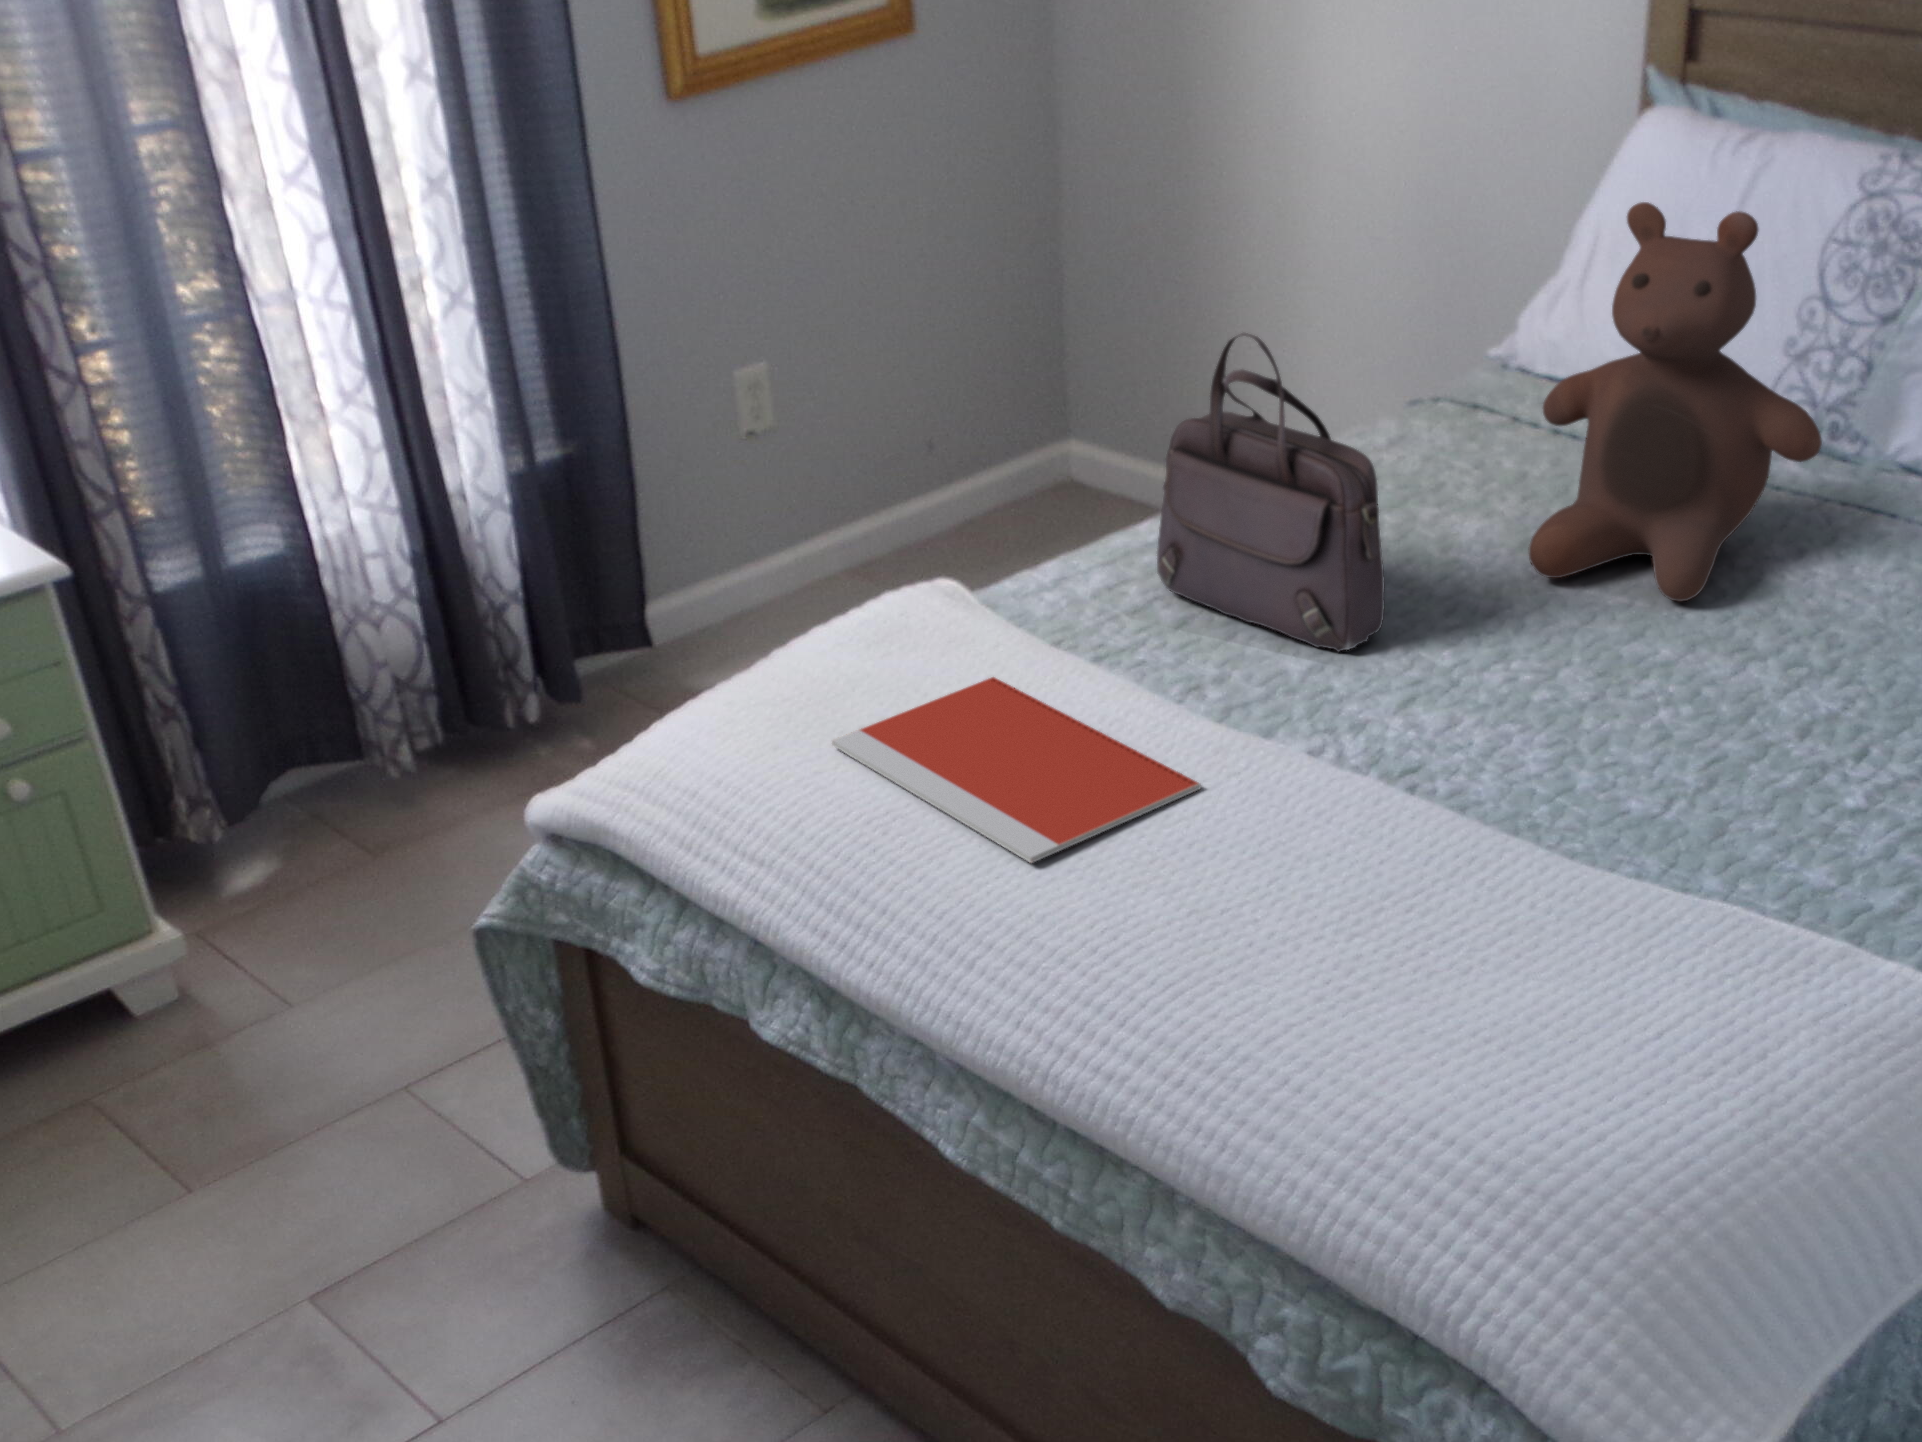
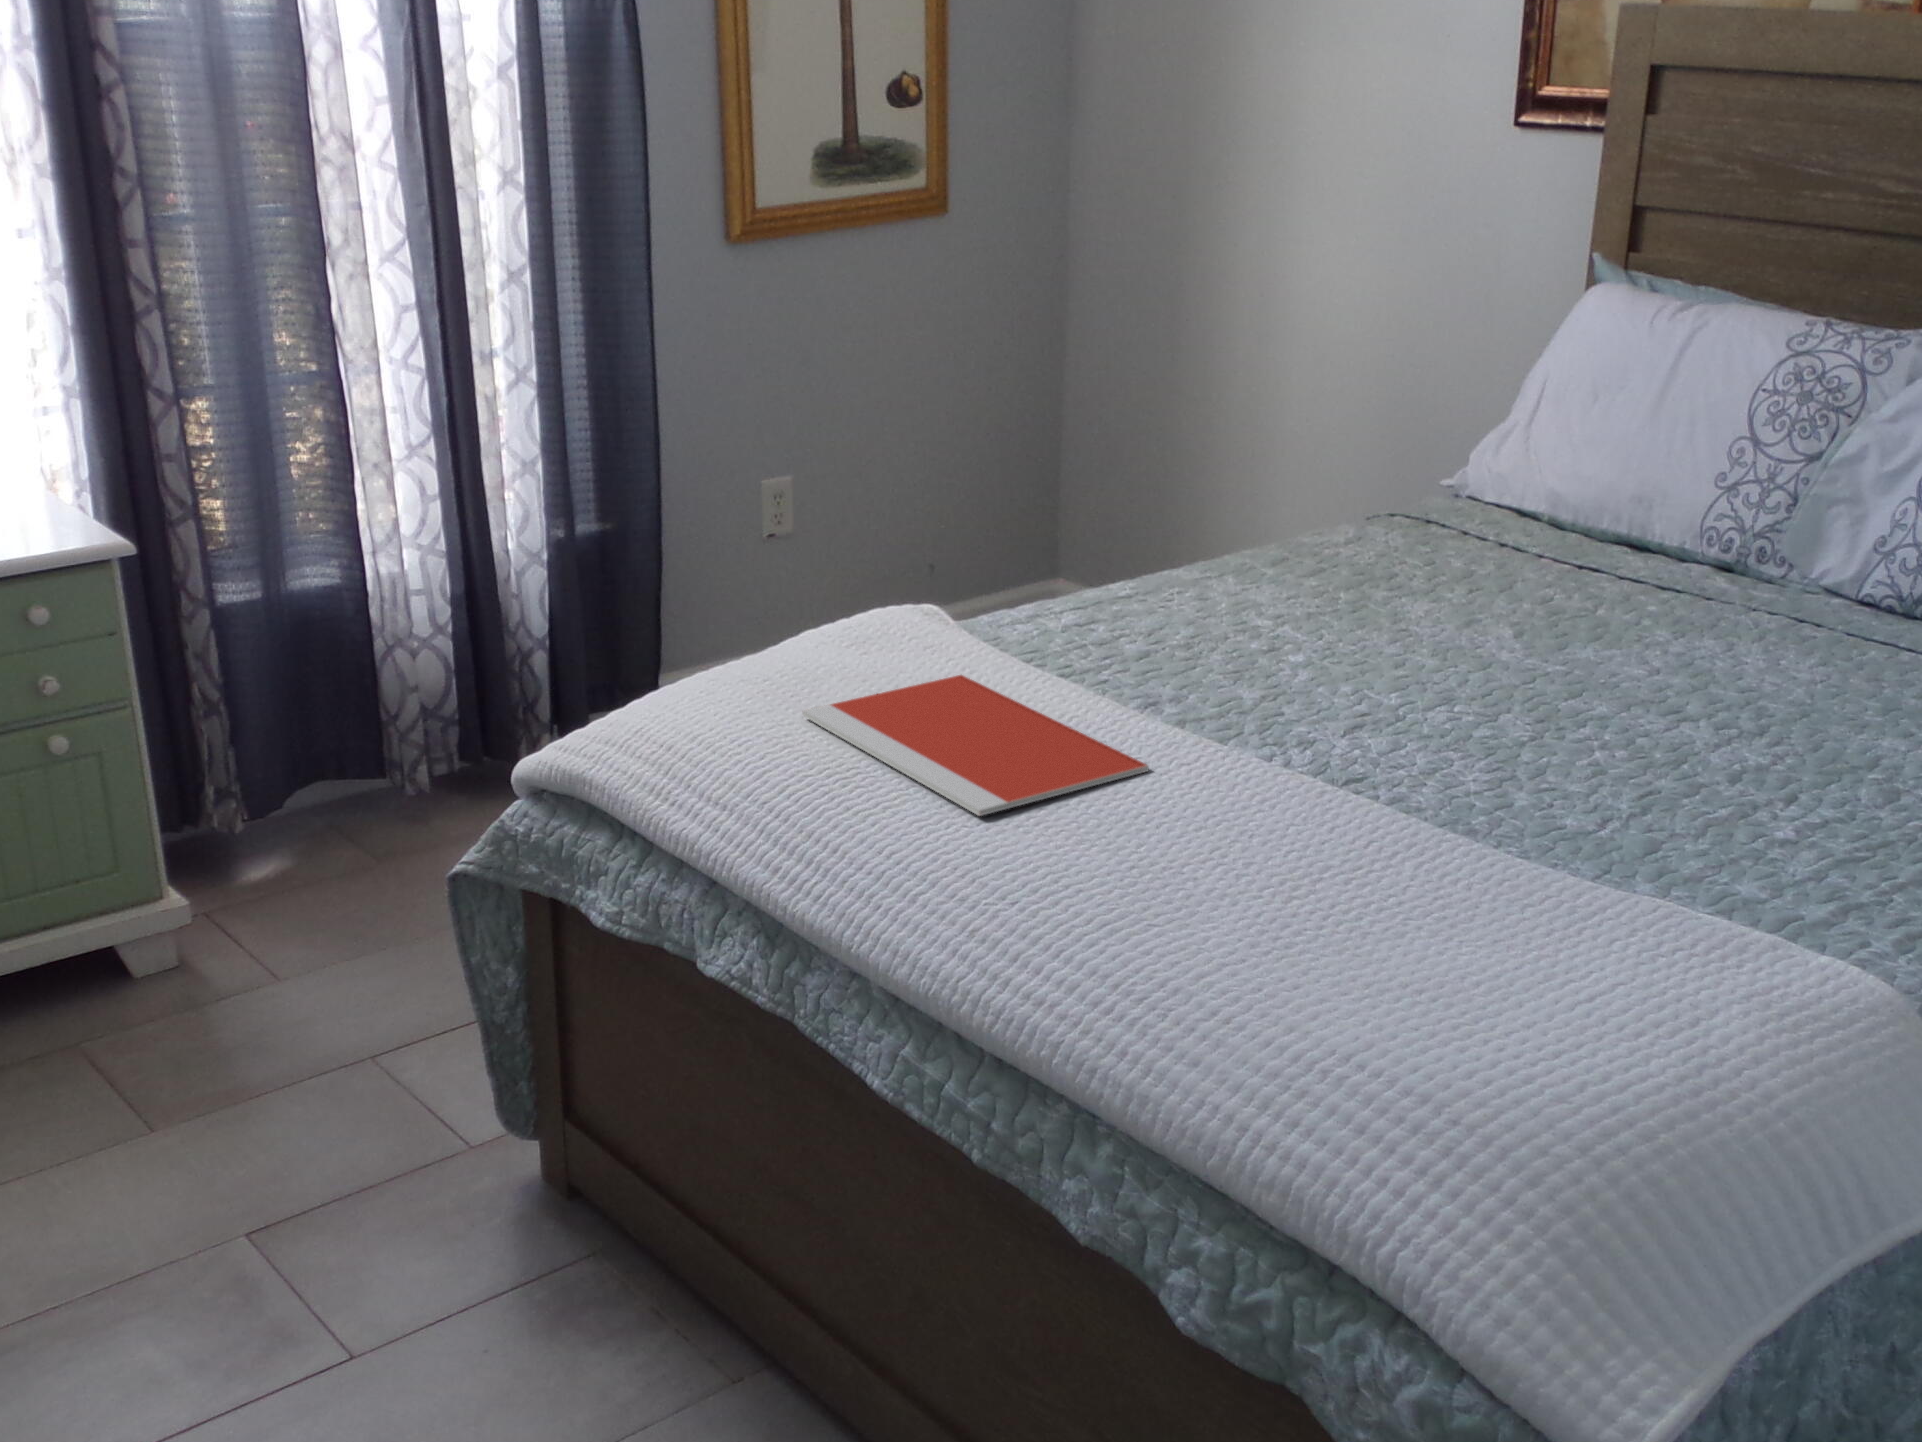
stuffed bear: present [1529,202,1822,601] -> none [1471,310,1751,672]
handbag: present [1157,333,1385,652] -> none [1123,387,1334,690]

